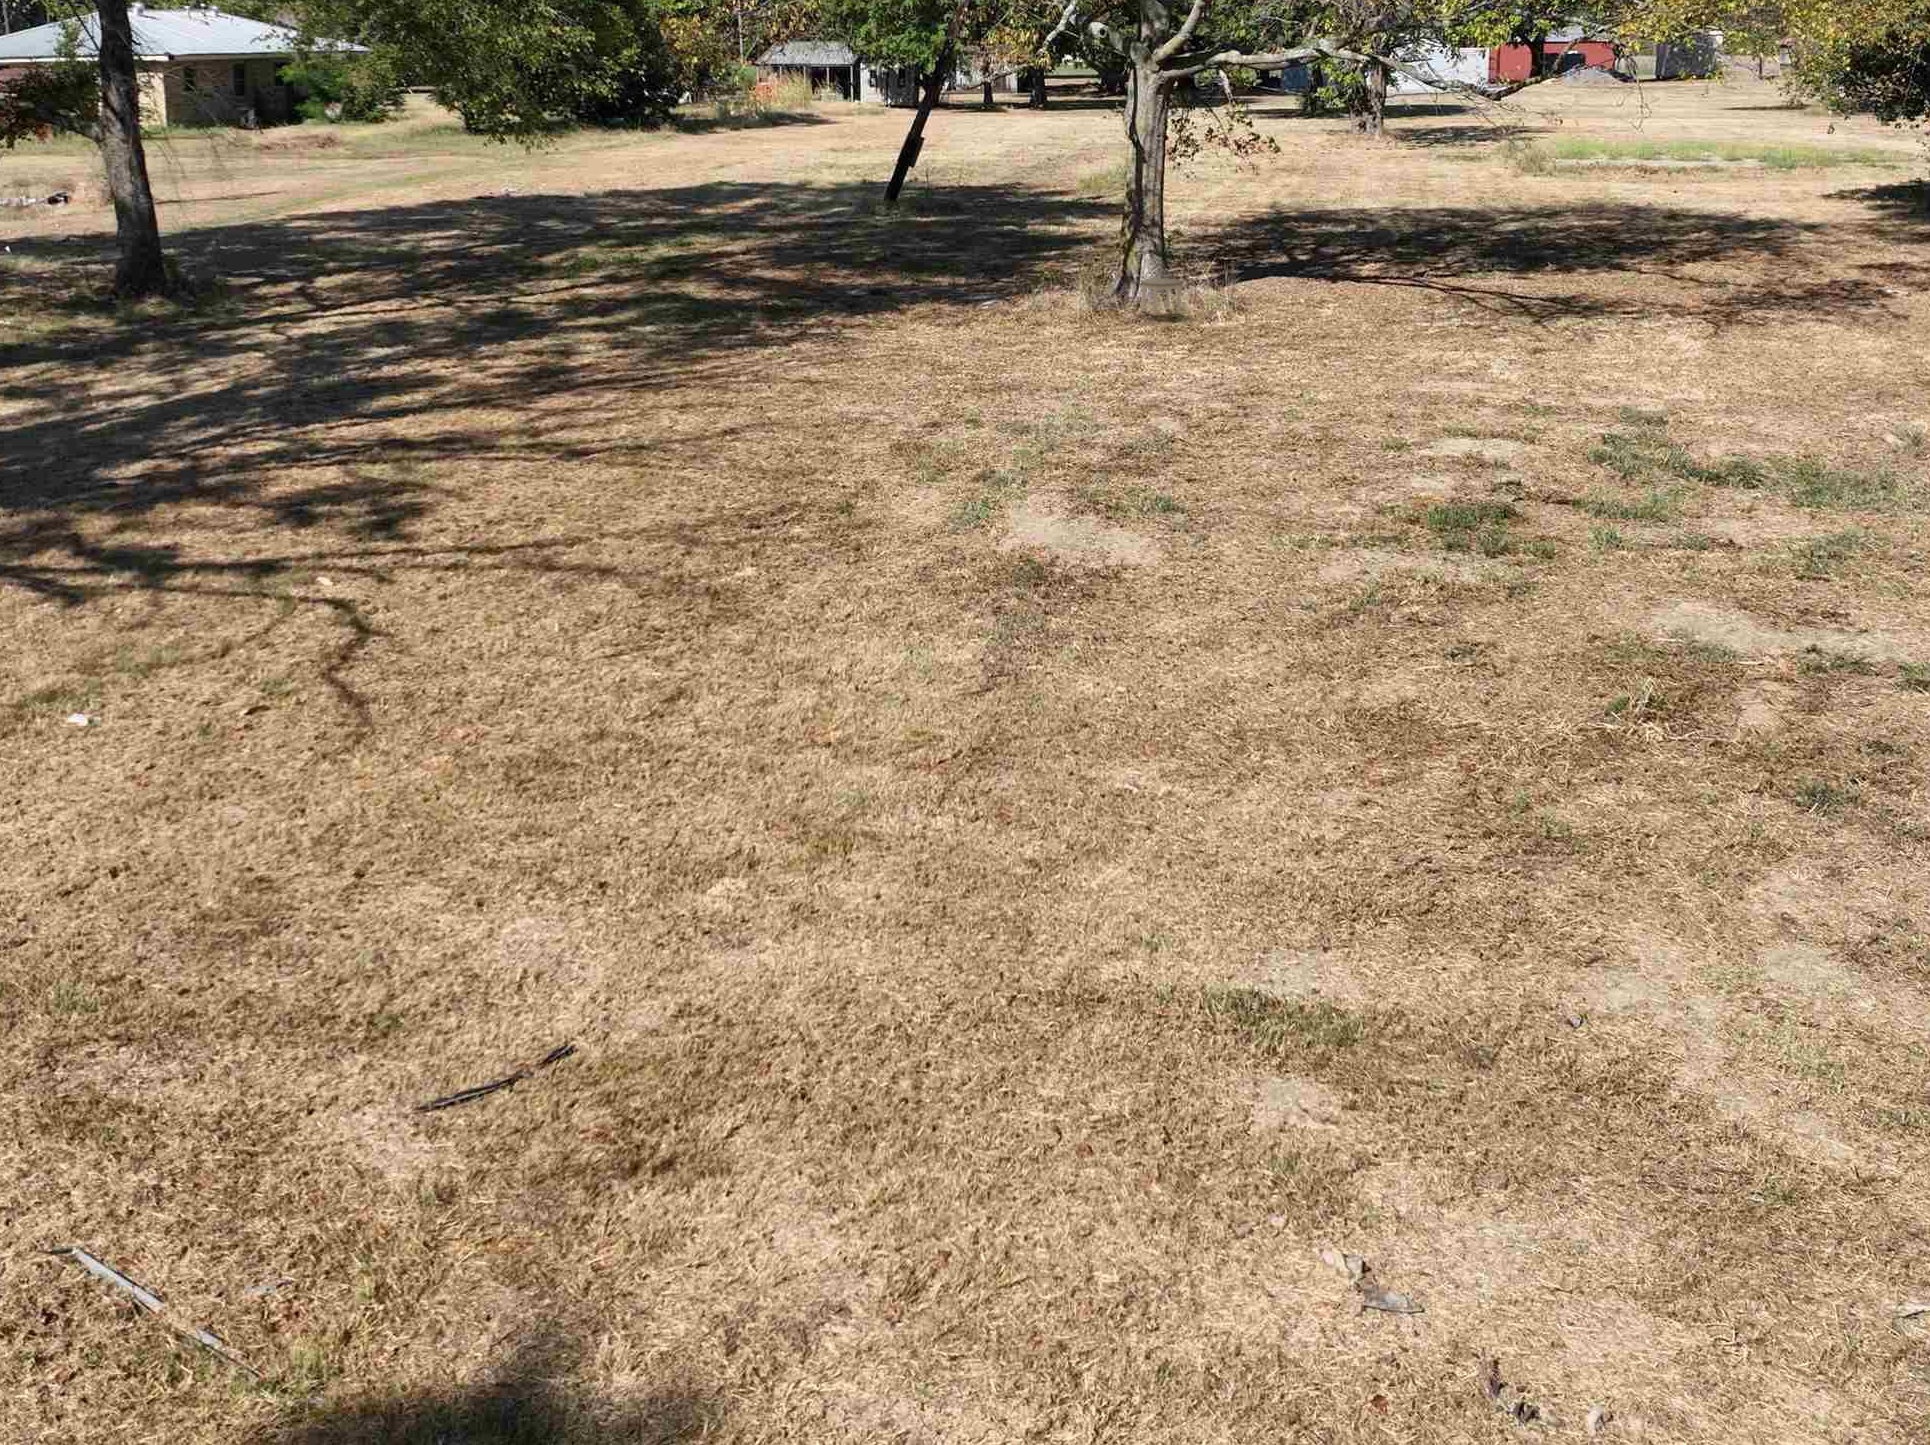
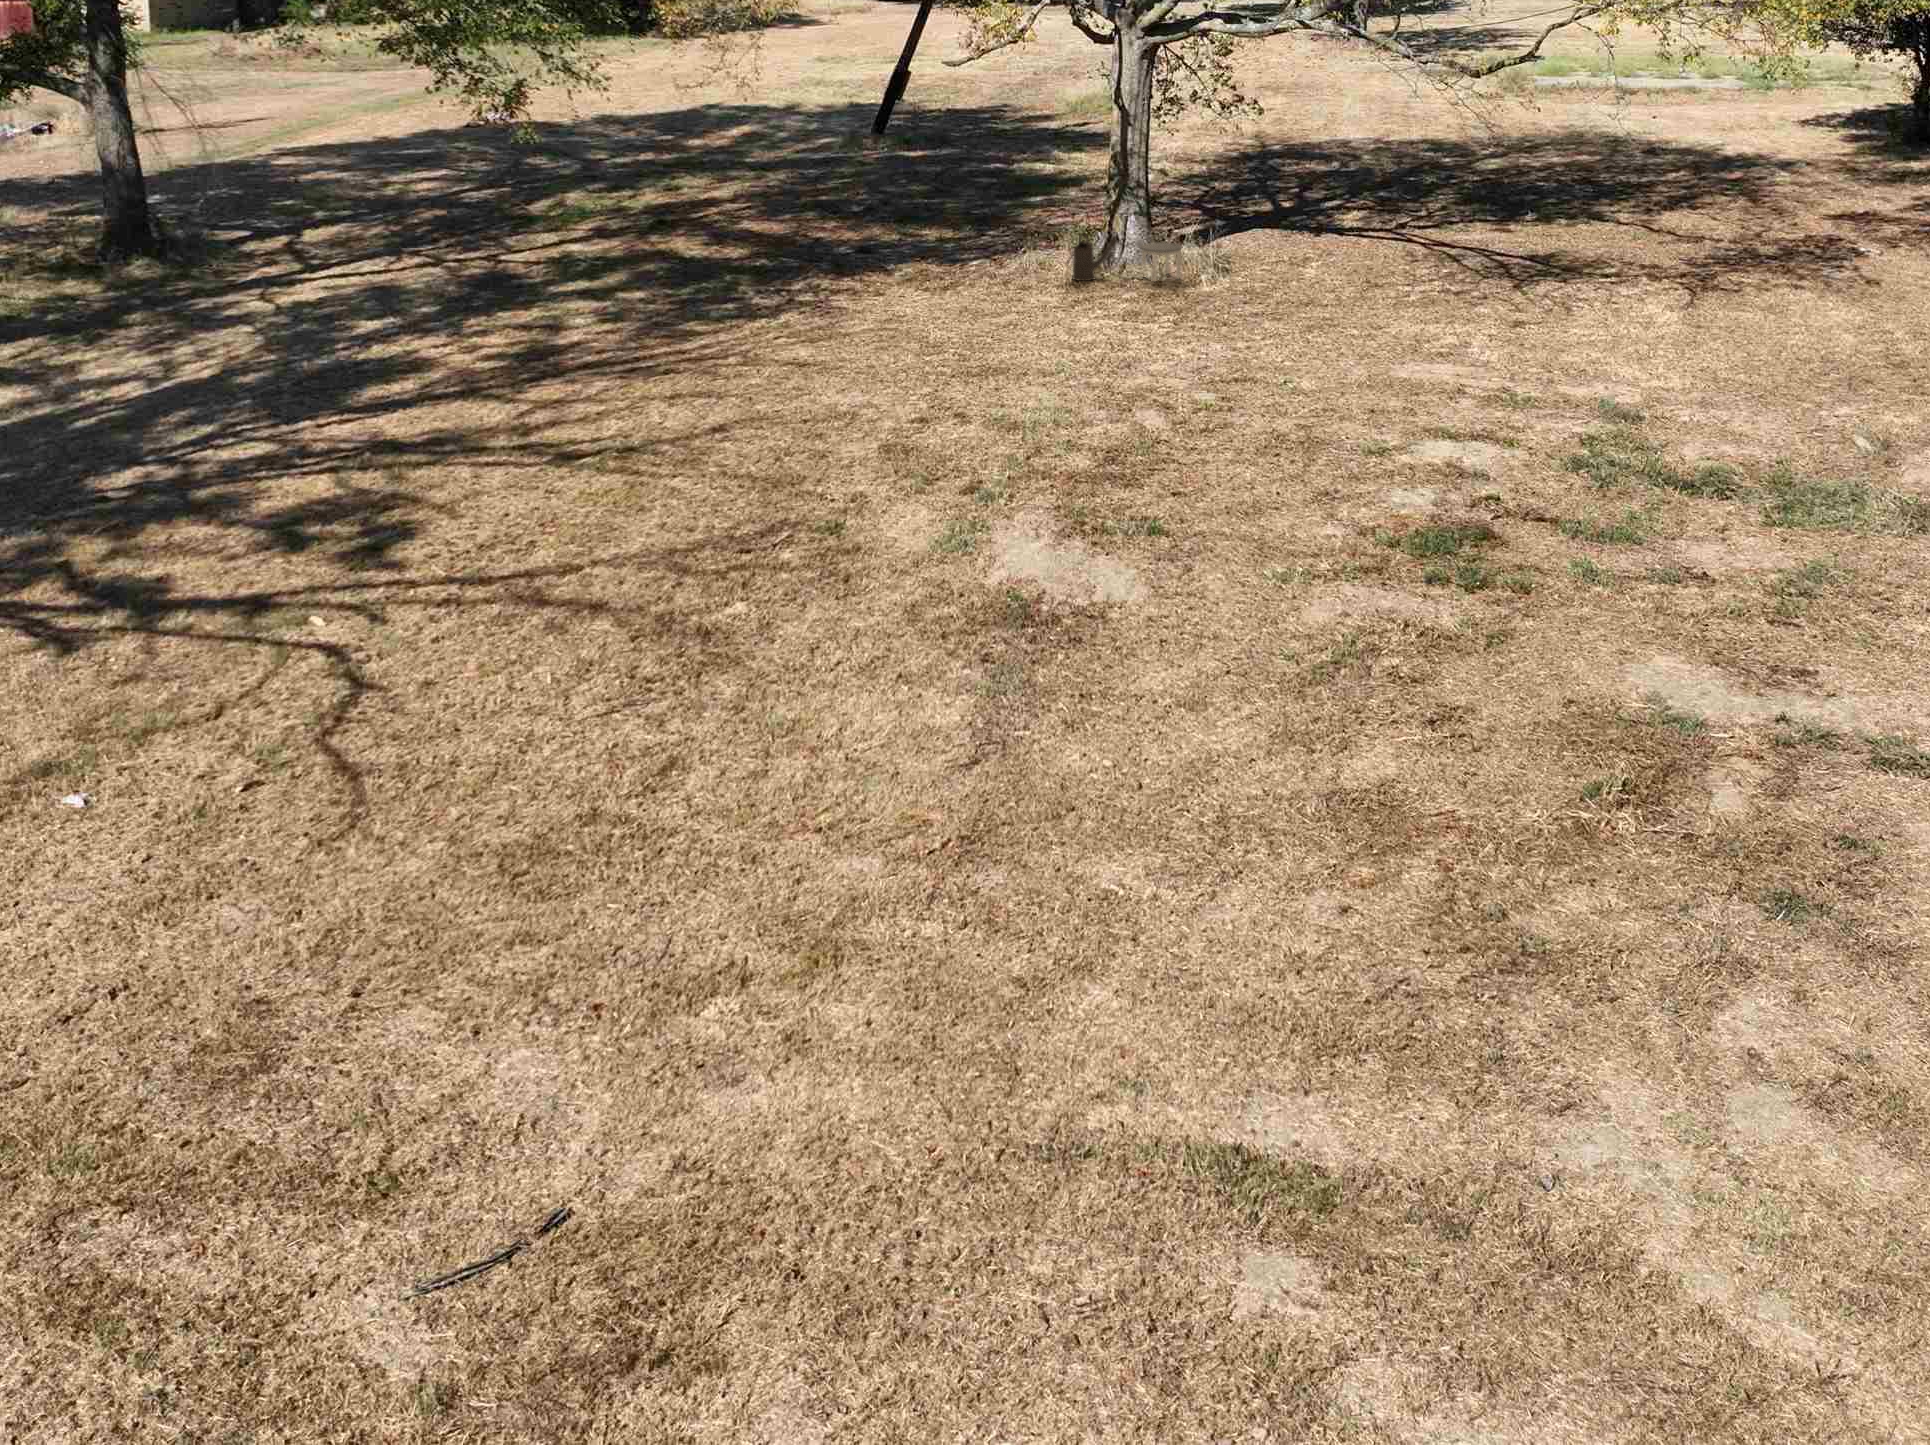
watering can: none [1068,269,1117,315] -> present [1067,235,1116,281]

